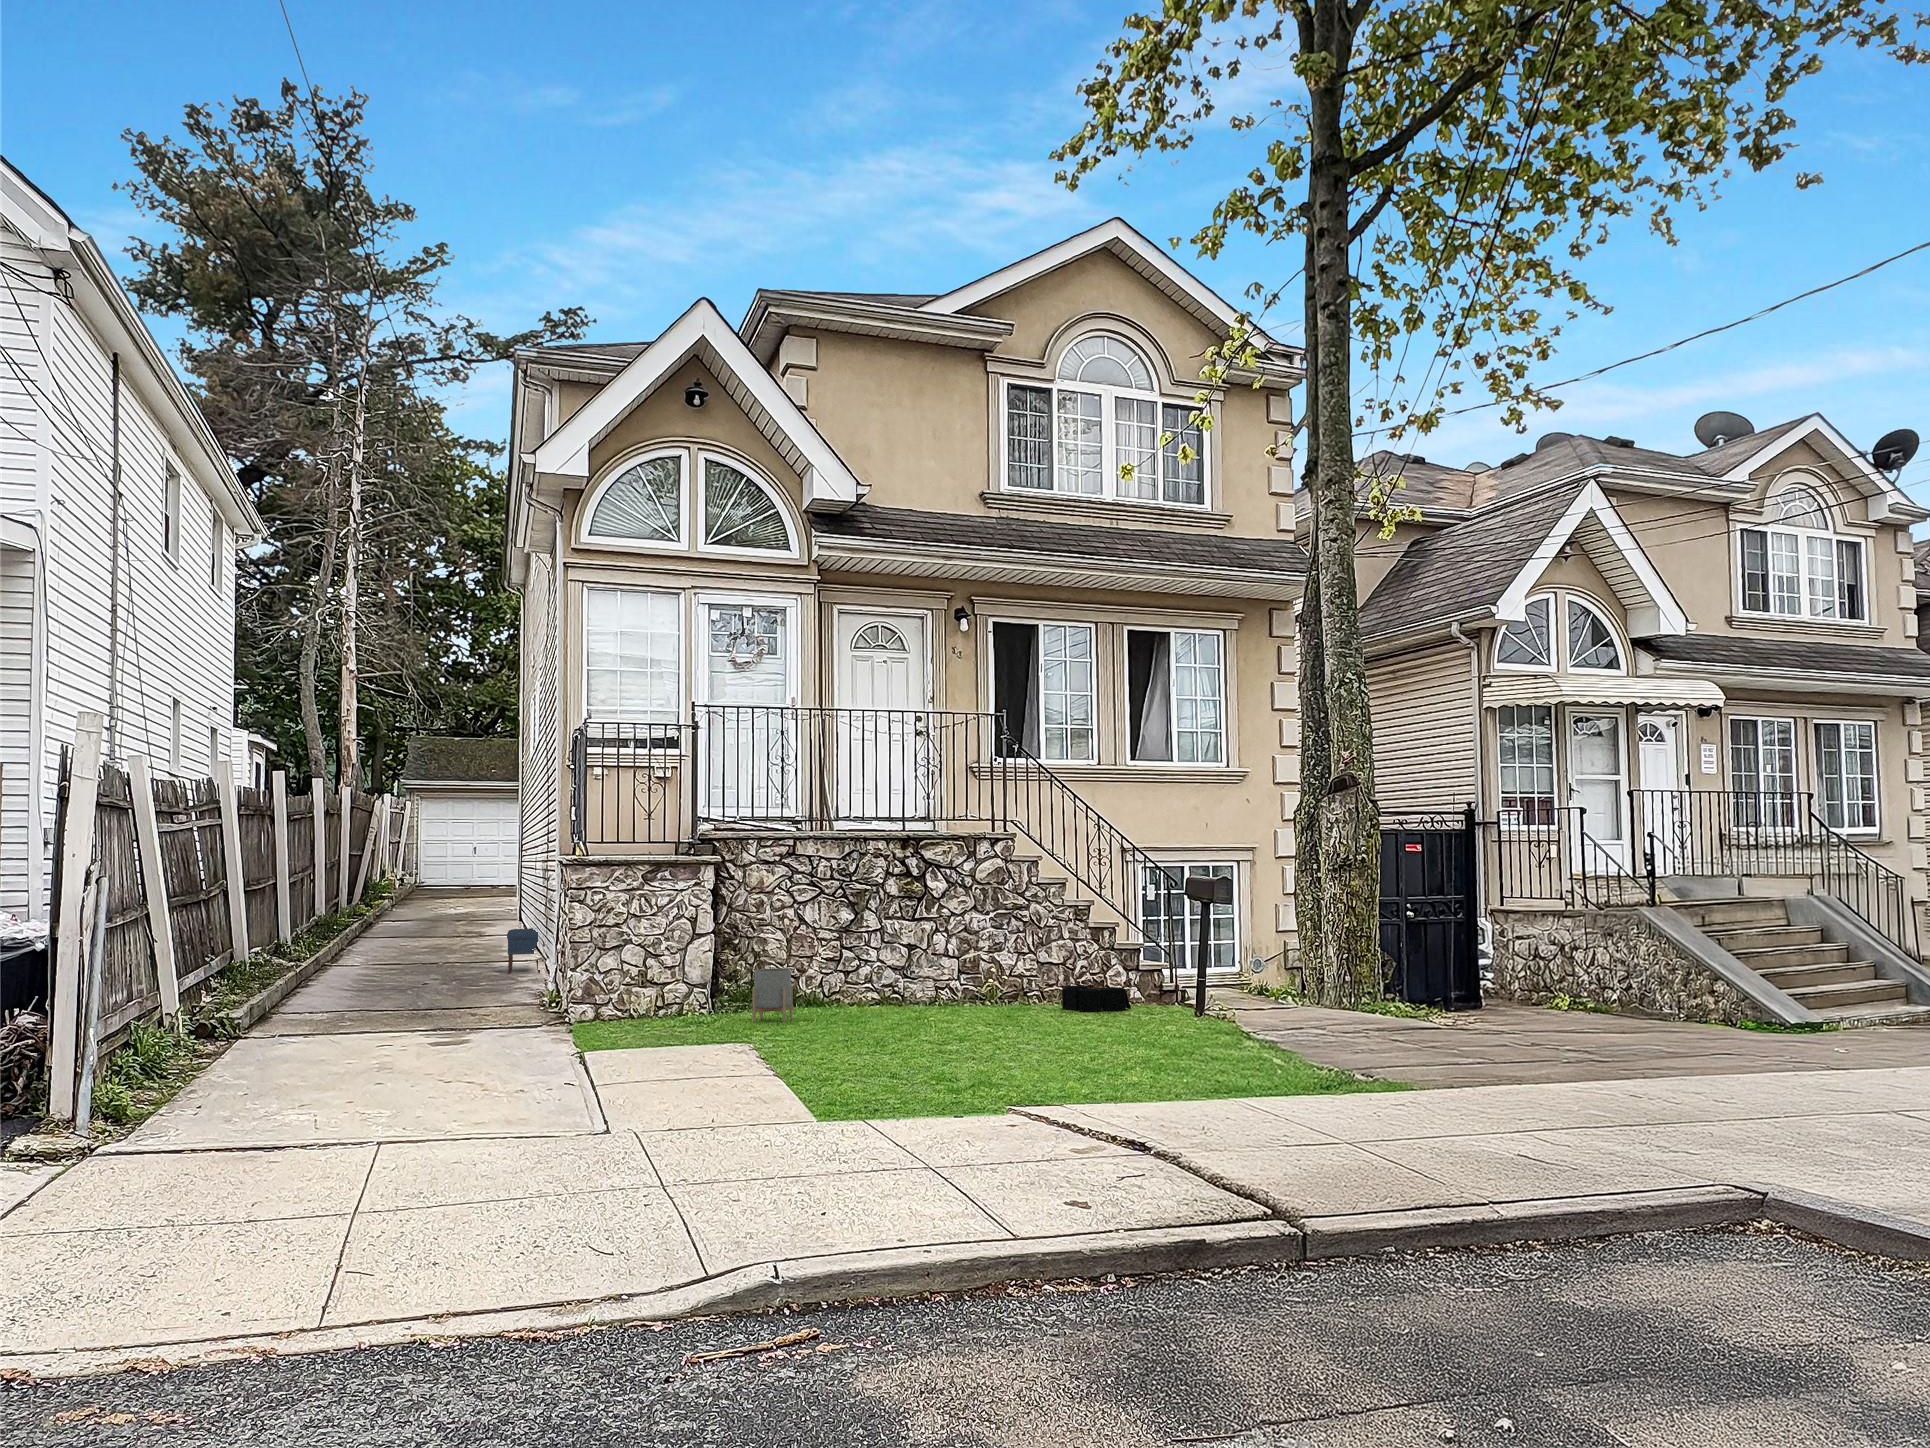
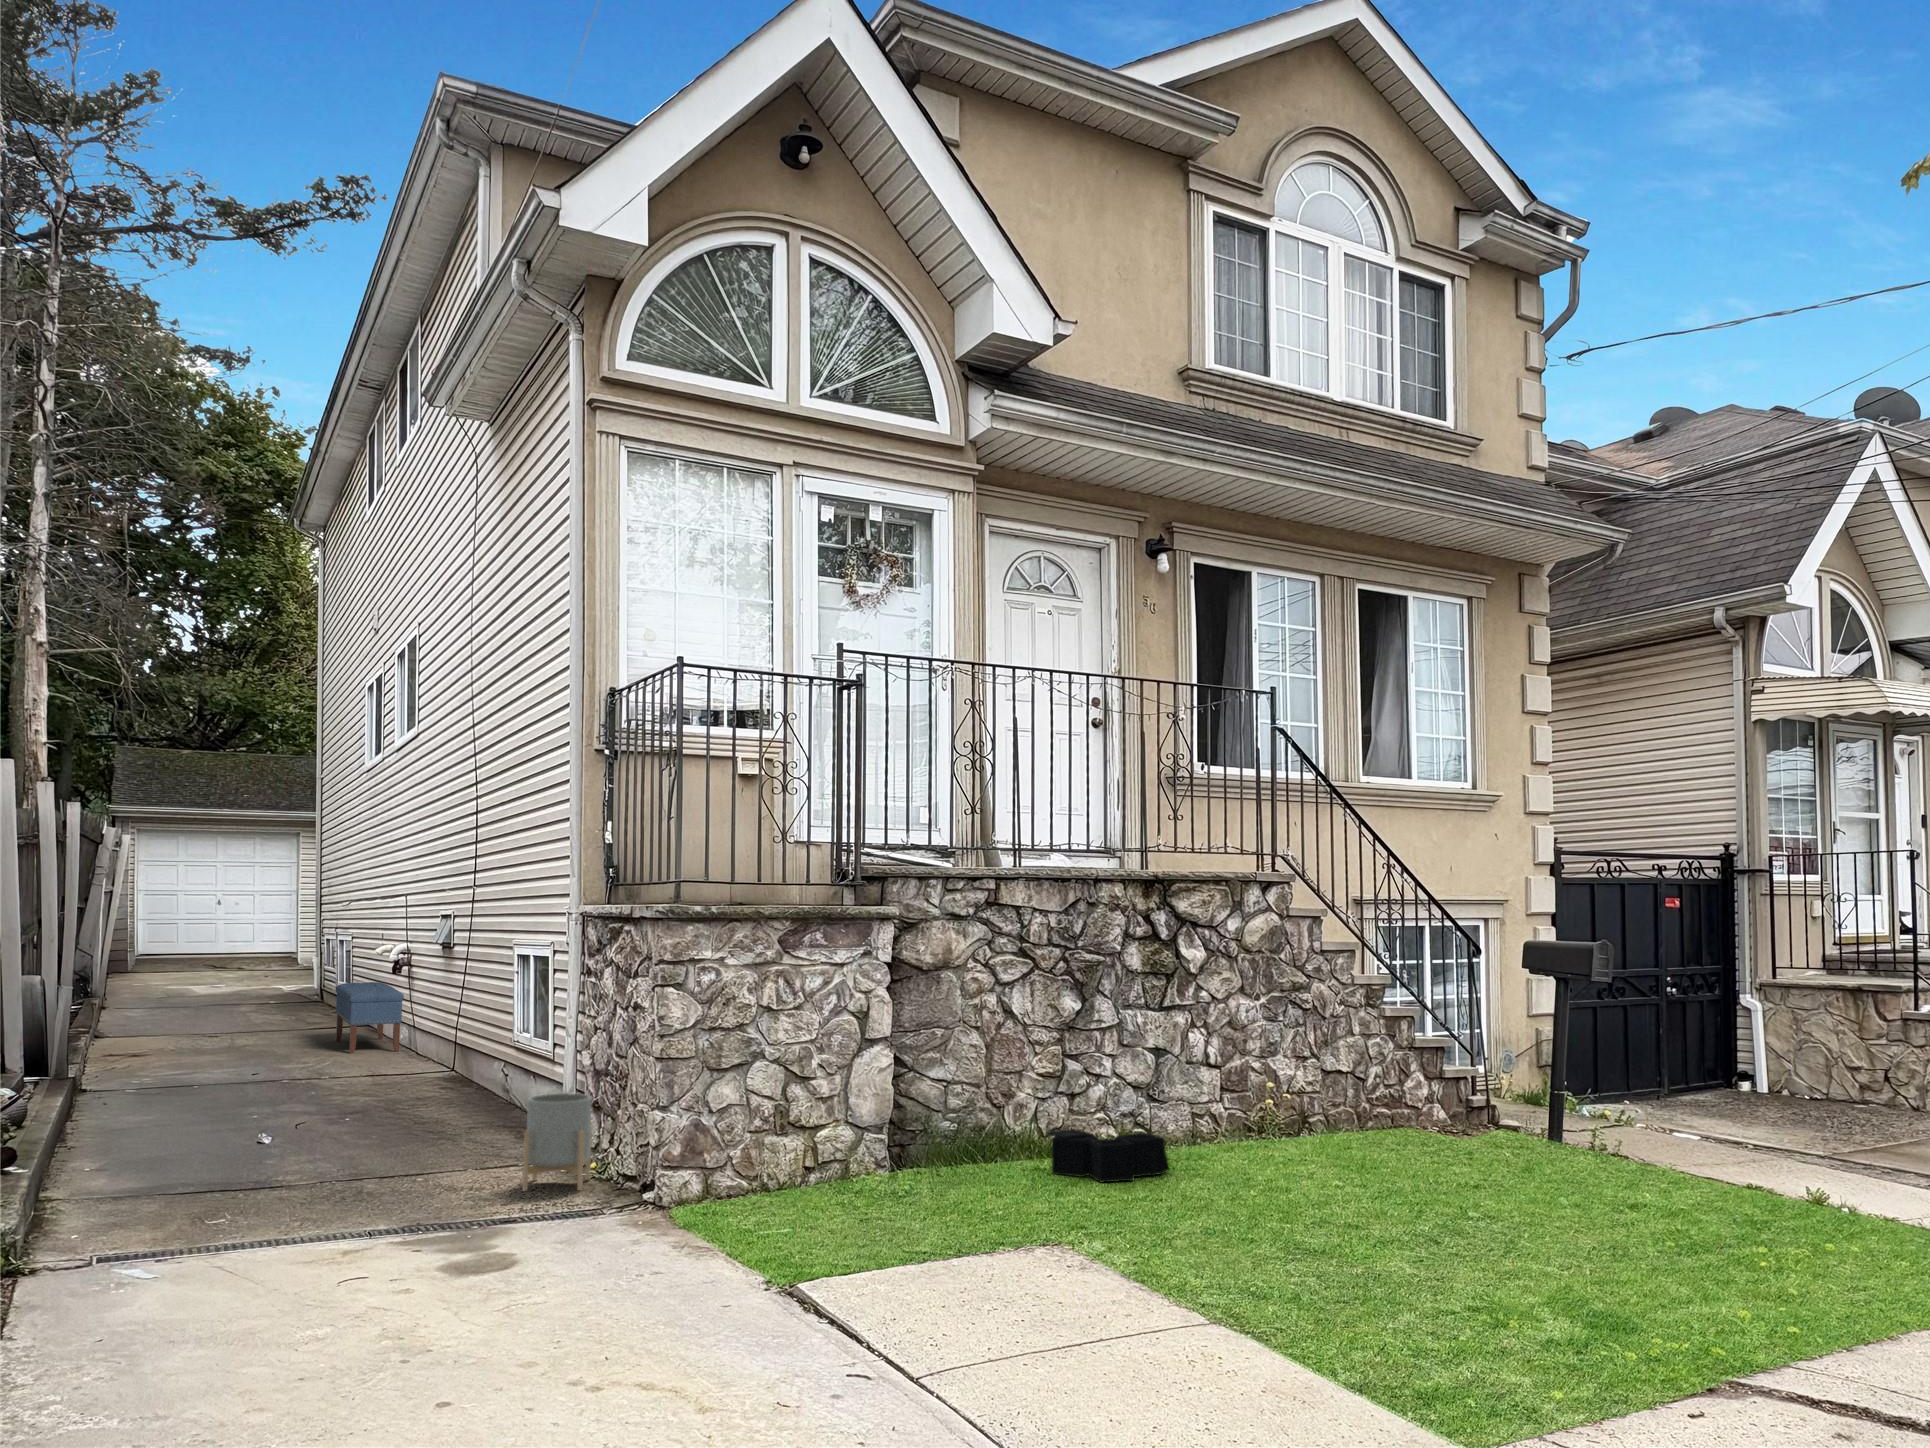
planter: present [752,968,793,1022] -> present [523,1093,592,1191]
storage bin: present [1062,985,1131,1012] -> present [1047,1129,1170,1182]

